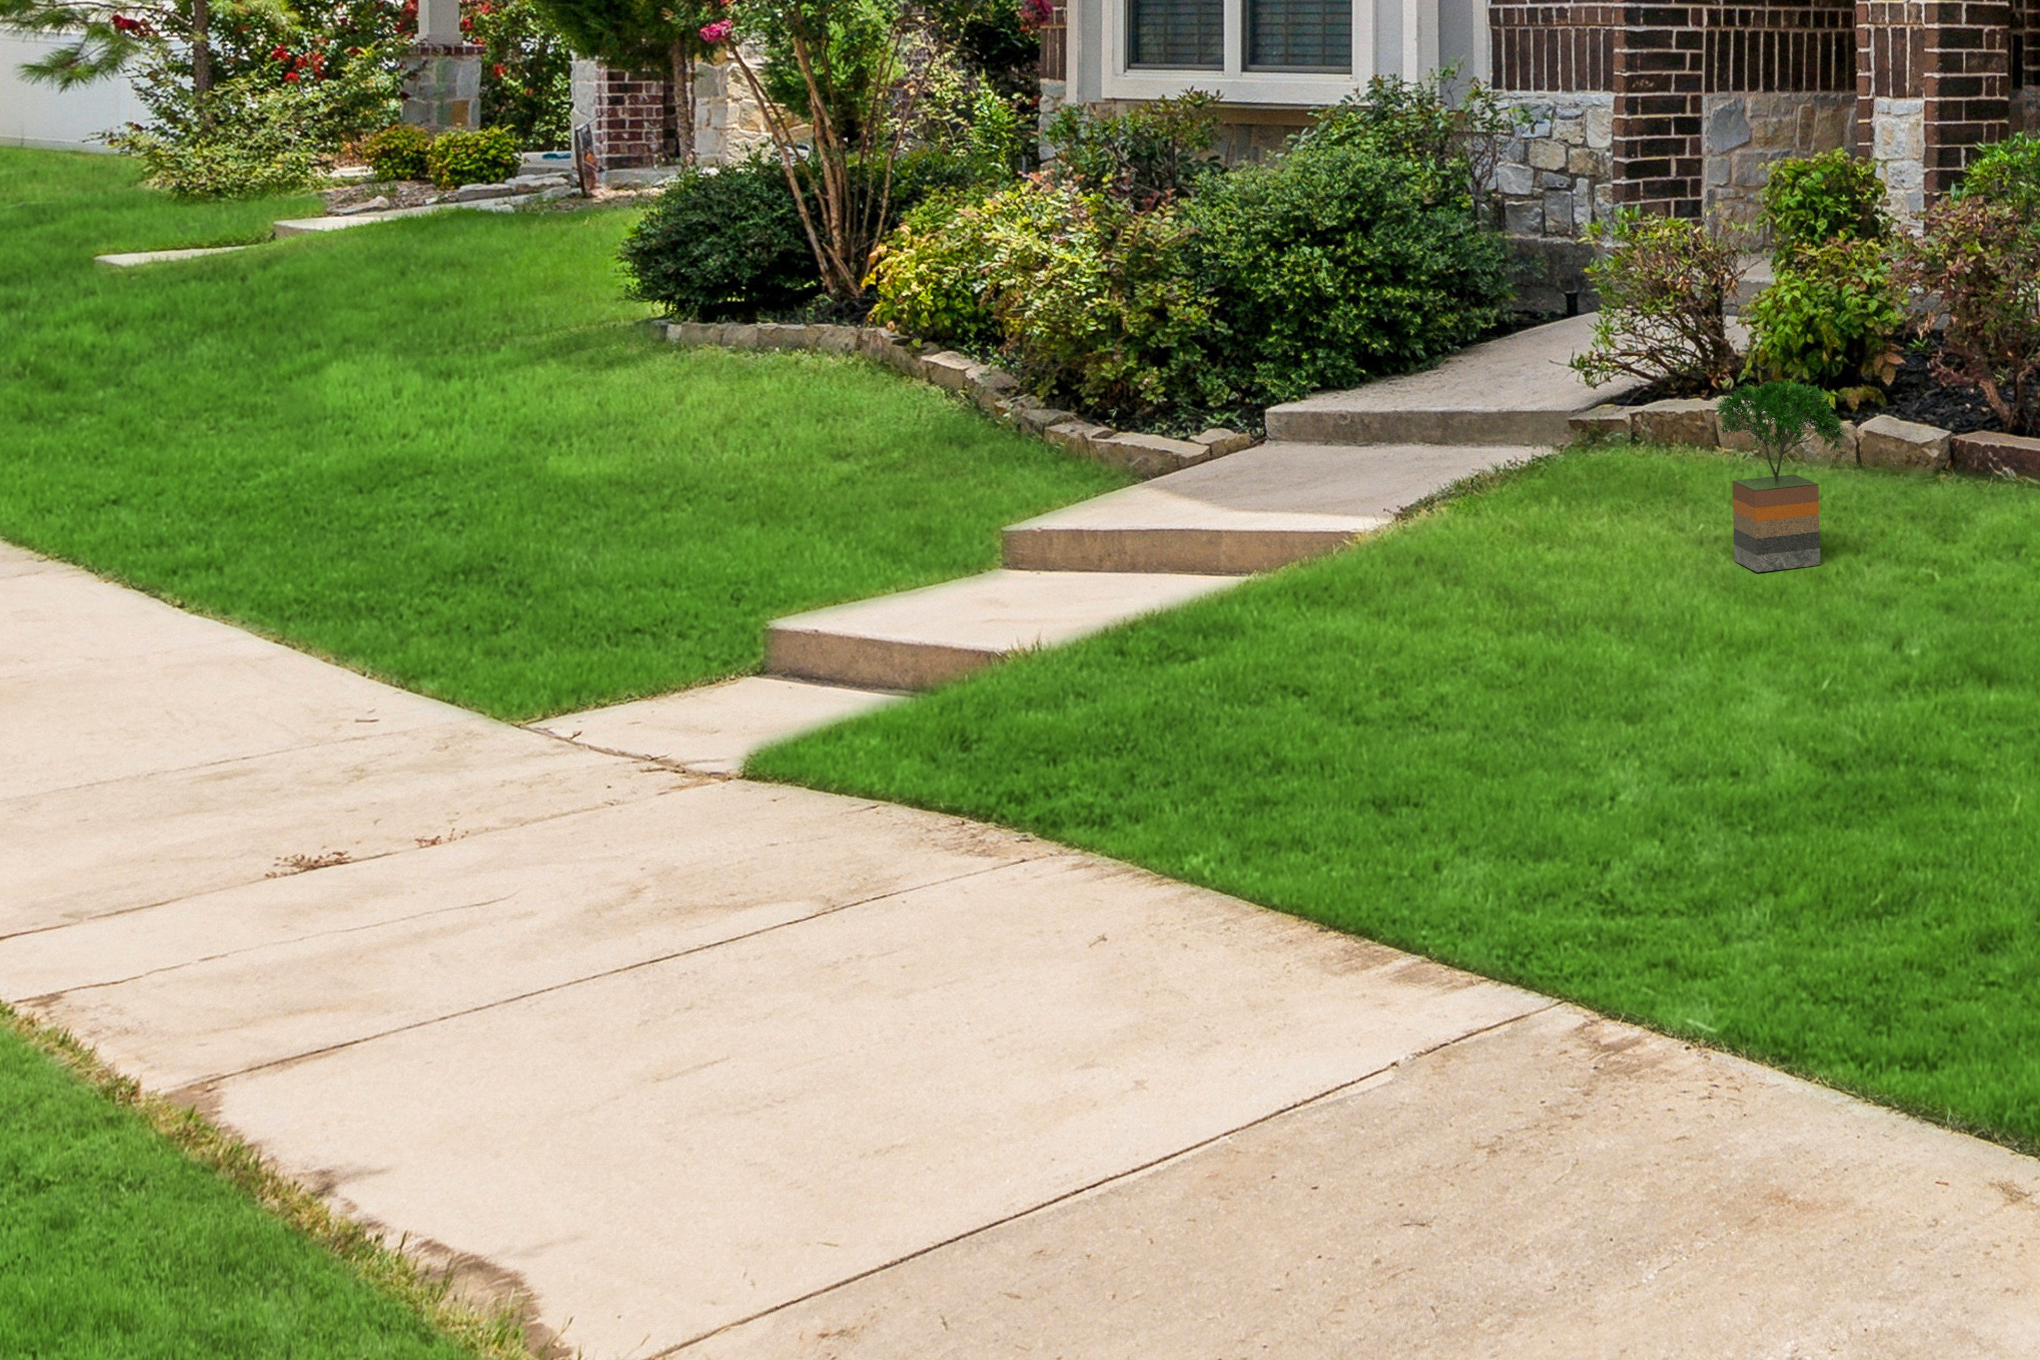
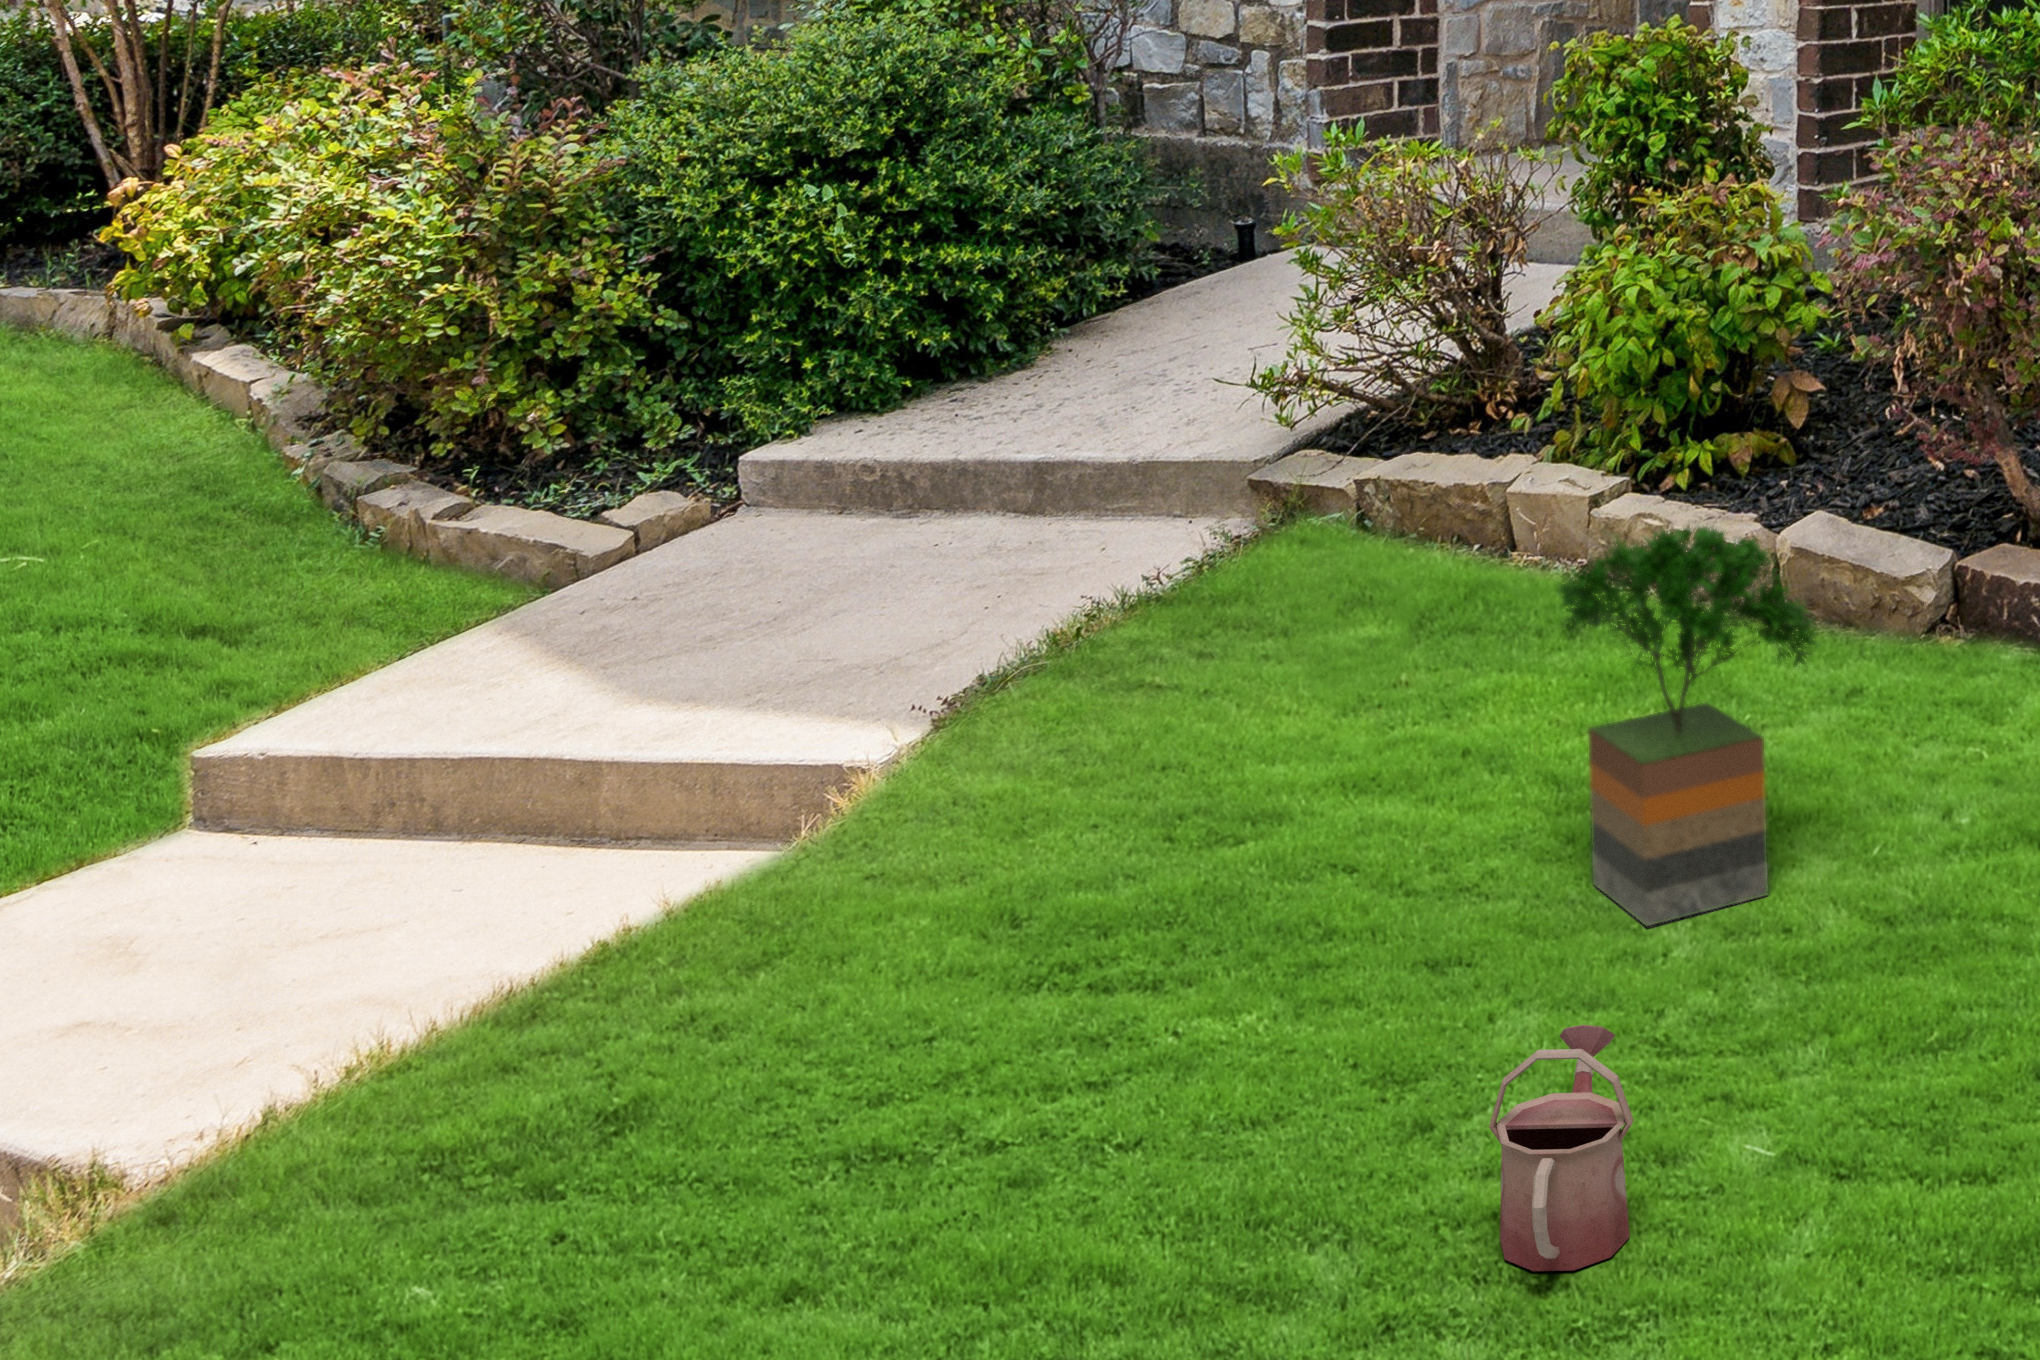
watering can: none [1664,562,1727,653] -> present [1489,1025,1633,1271]

